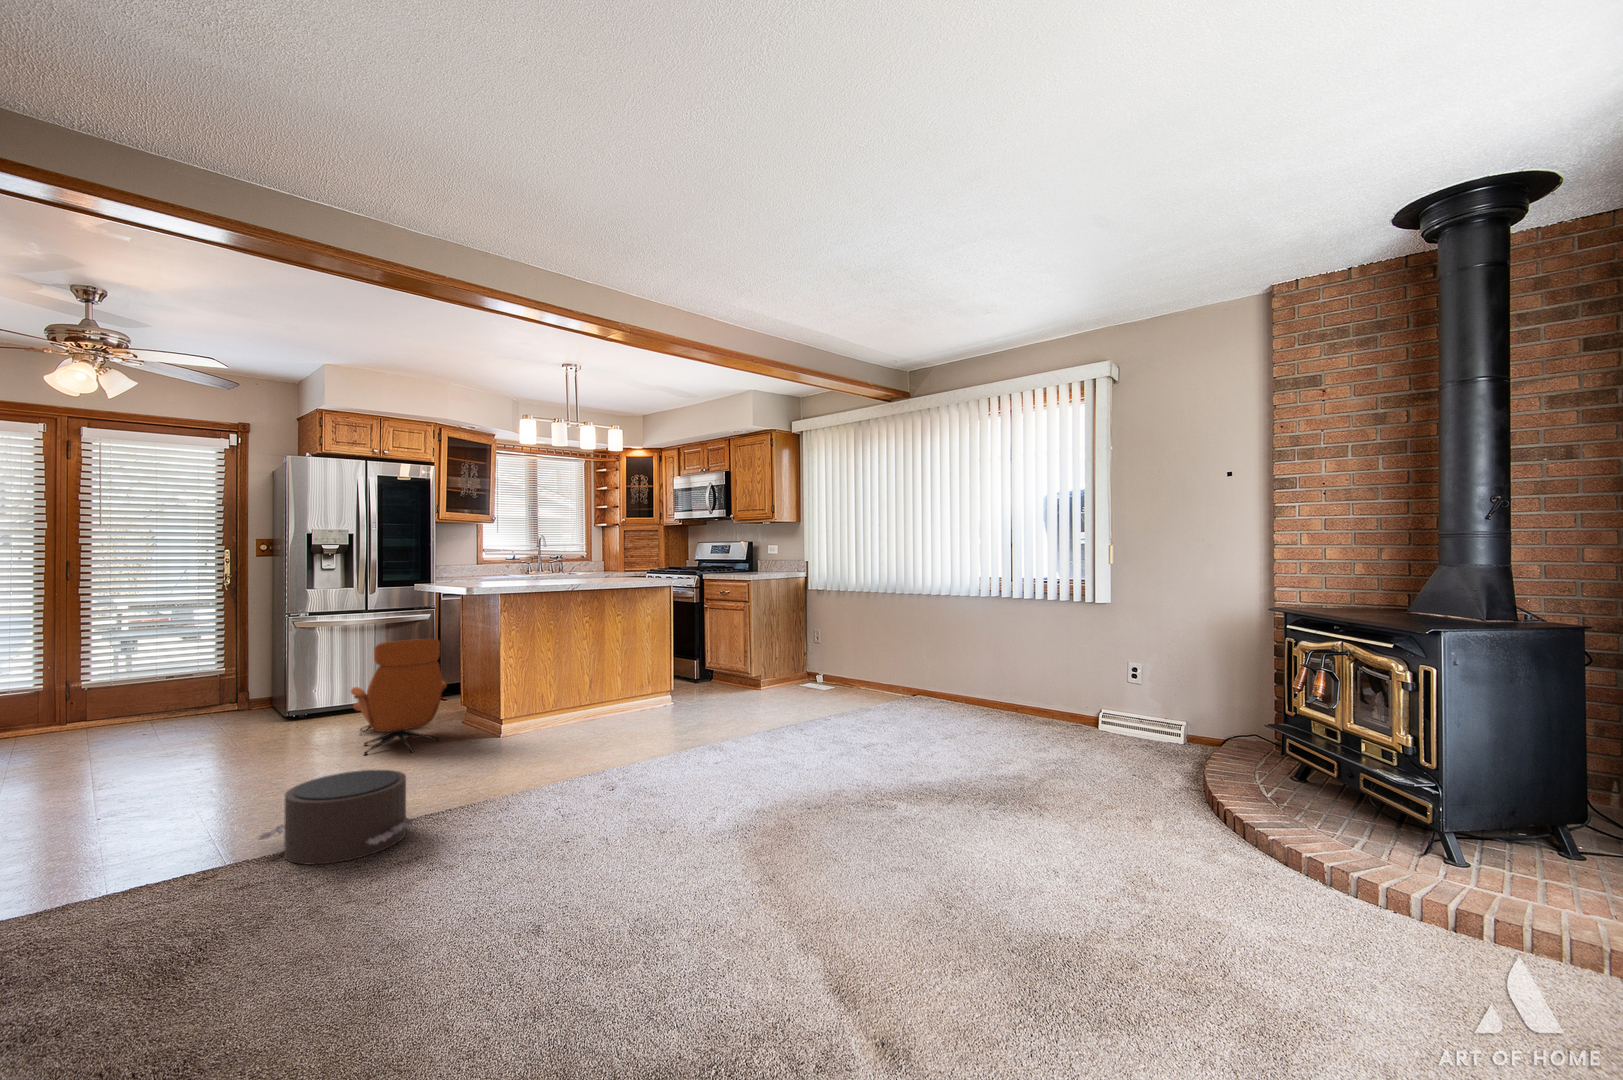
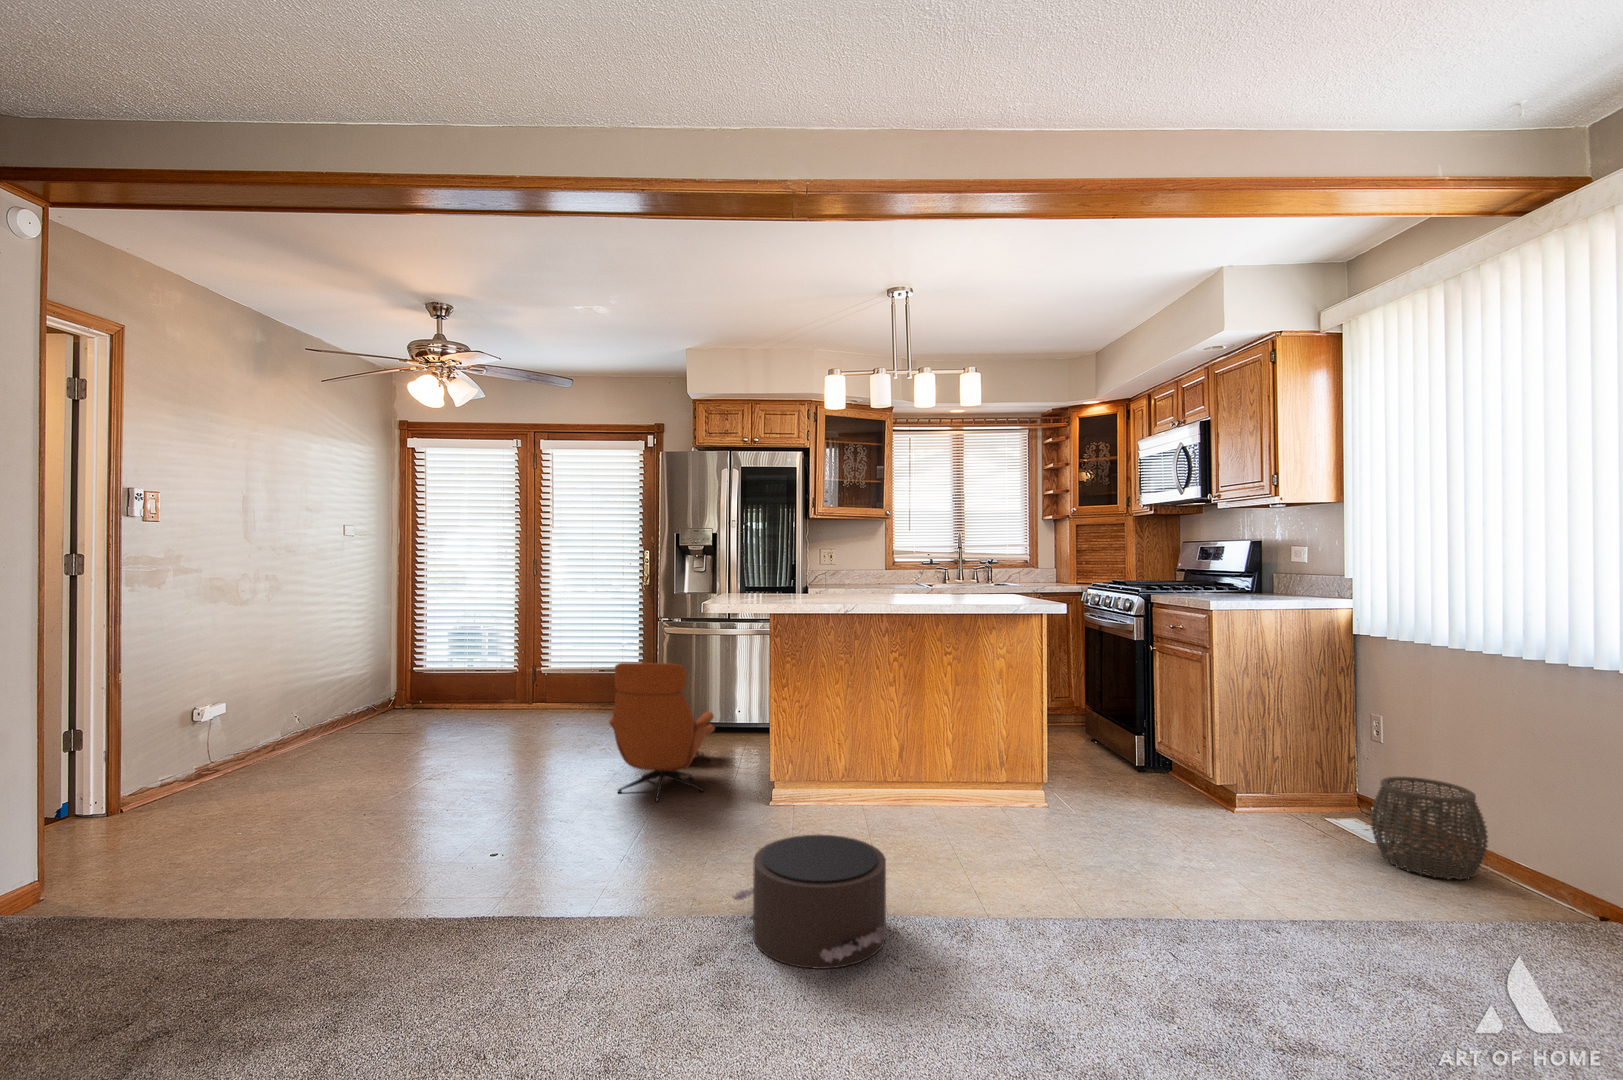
woven basket: none [828,653,871,695] -> present [1370,777,1488,880]
pouf: present [257,770,414,864] -> present [732,835,891,969]

